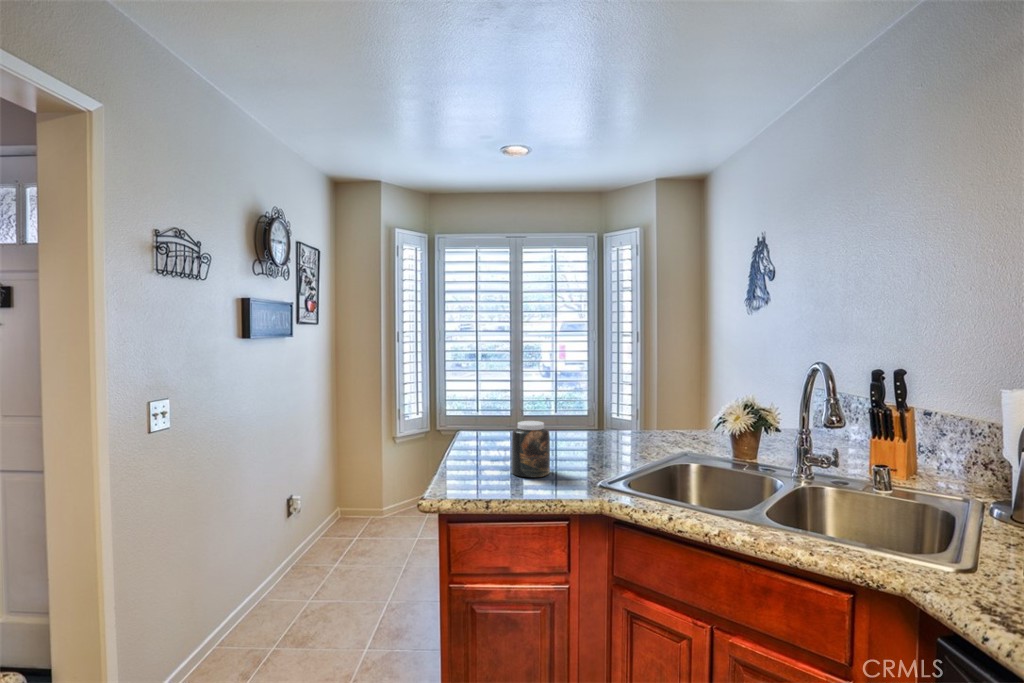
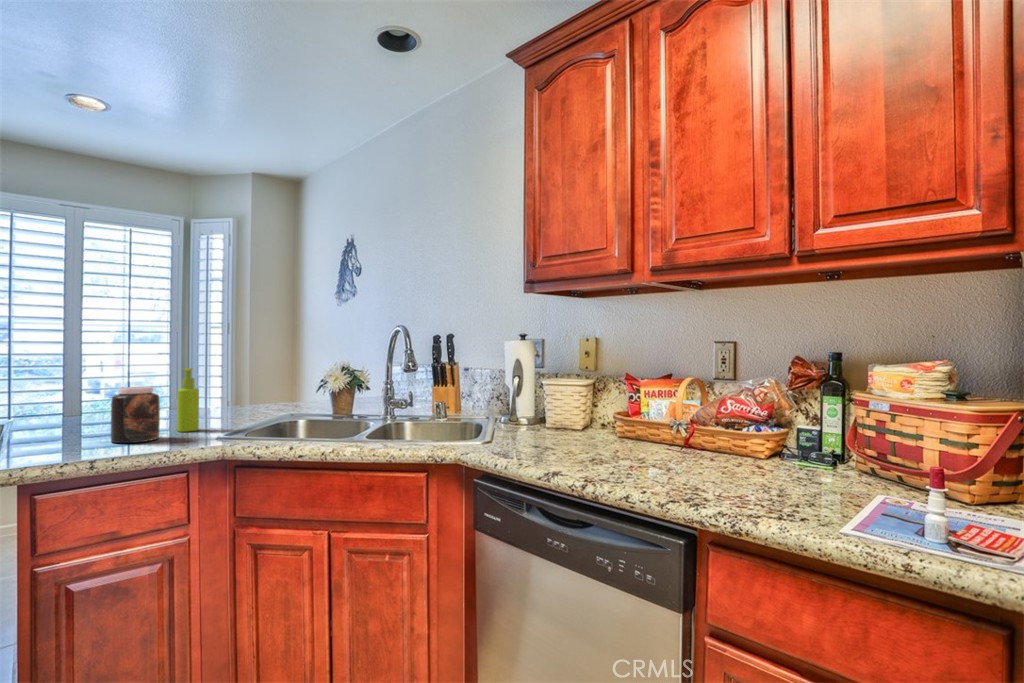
soap dispenser: none [568,402,587,467] -> present [177,368,199,432]

